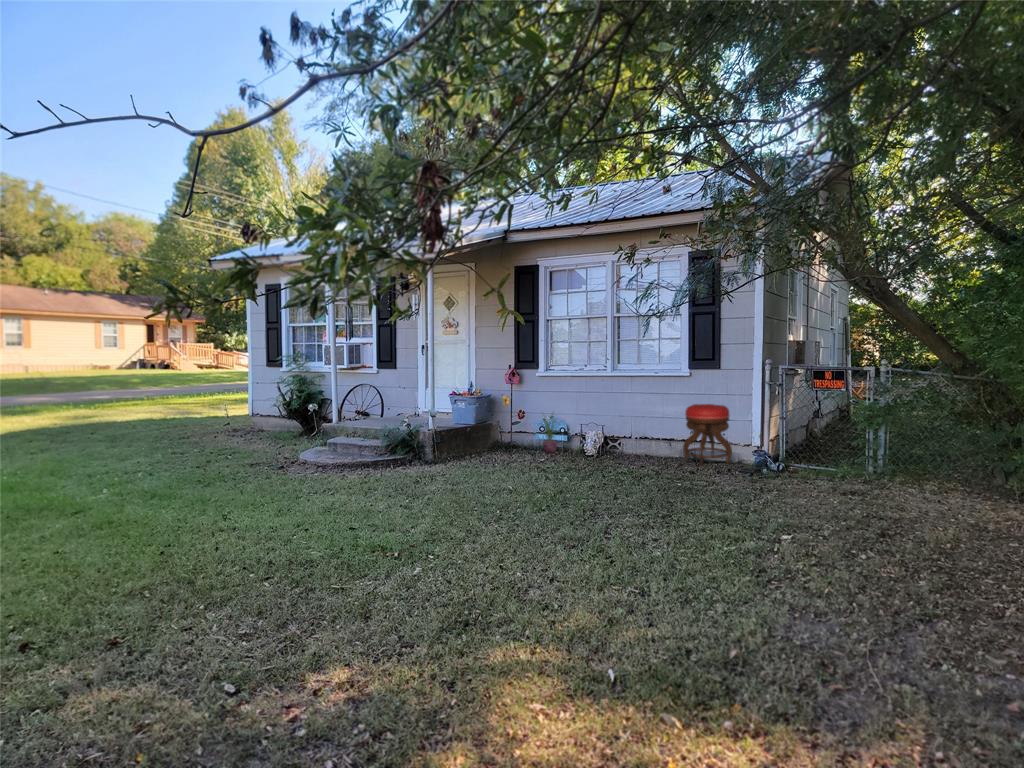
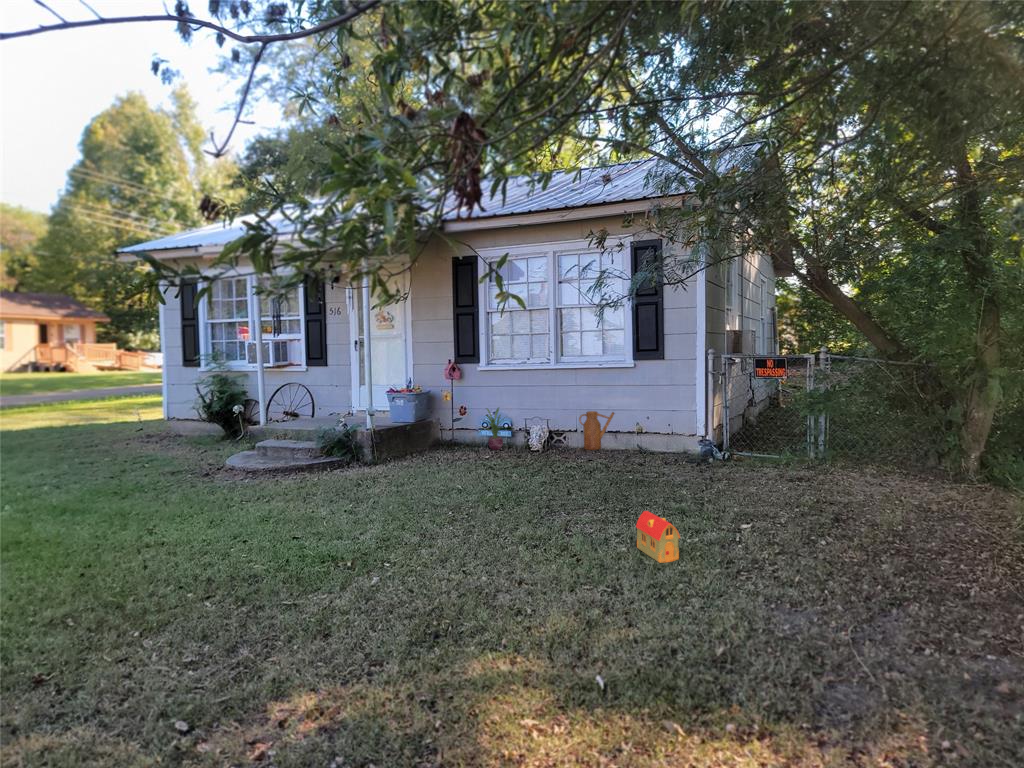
stool: present [683,404,732,466] -> none [631,397,679,459]
watering can: none [632,417,668,456] -> present [579,411,614,450]
toy house: none [669,517,711,568] -> present [636,511,680,563]

